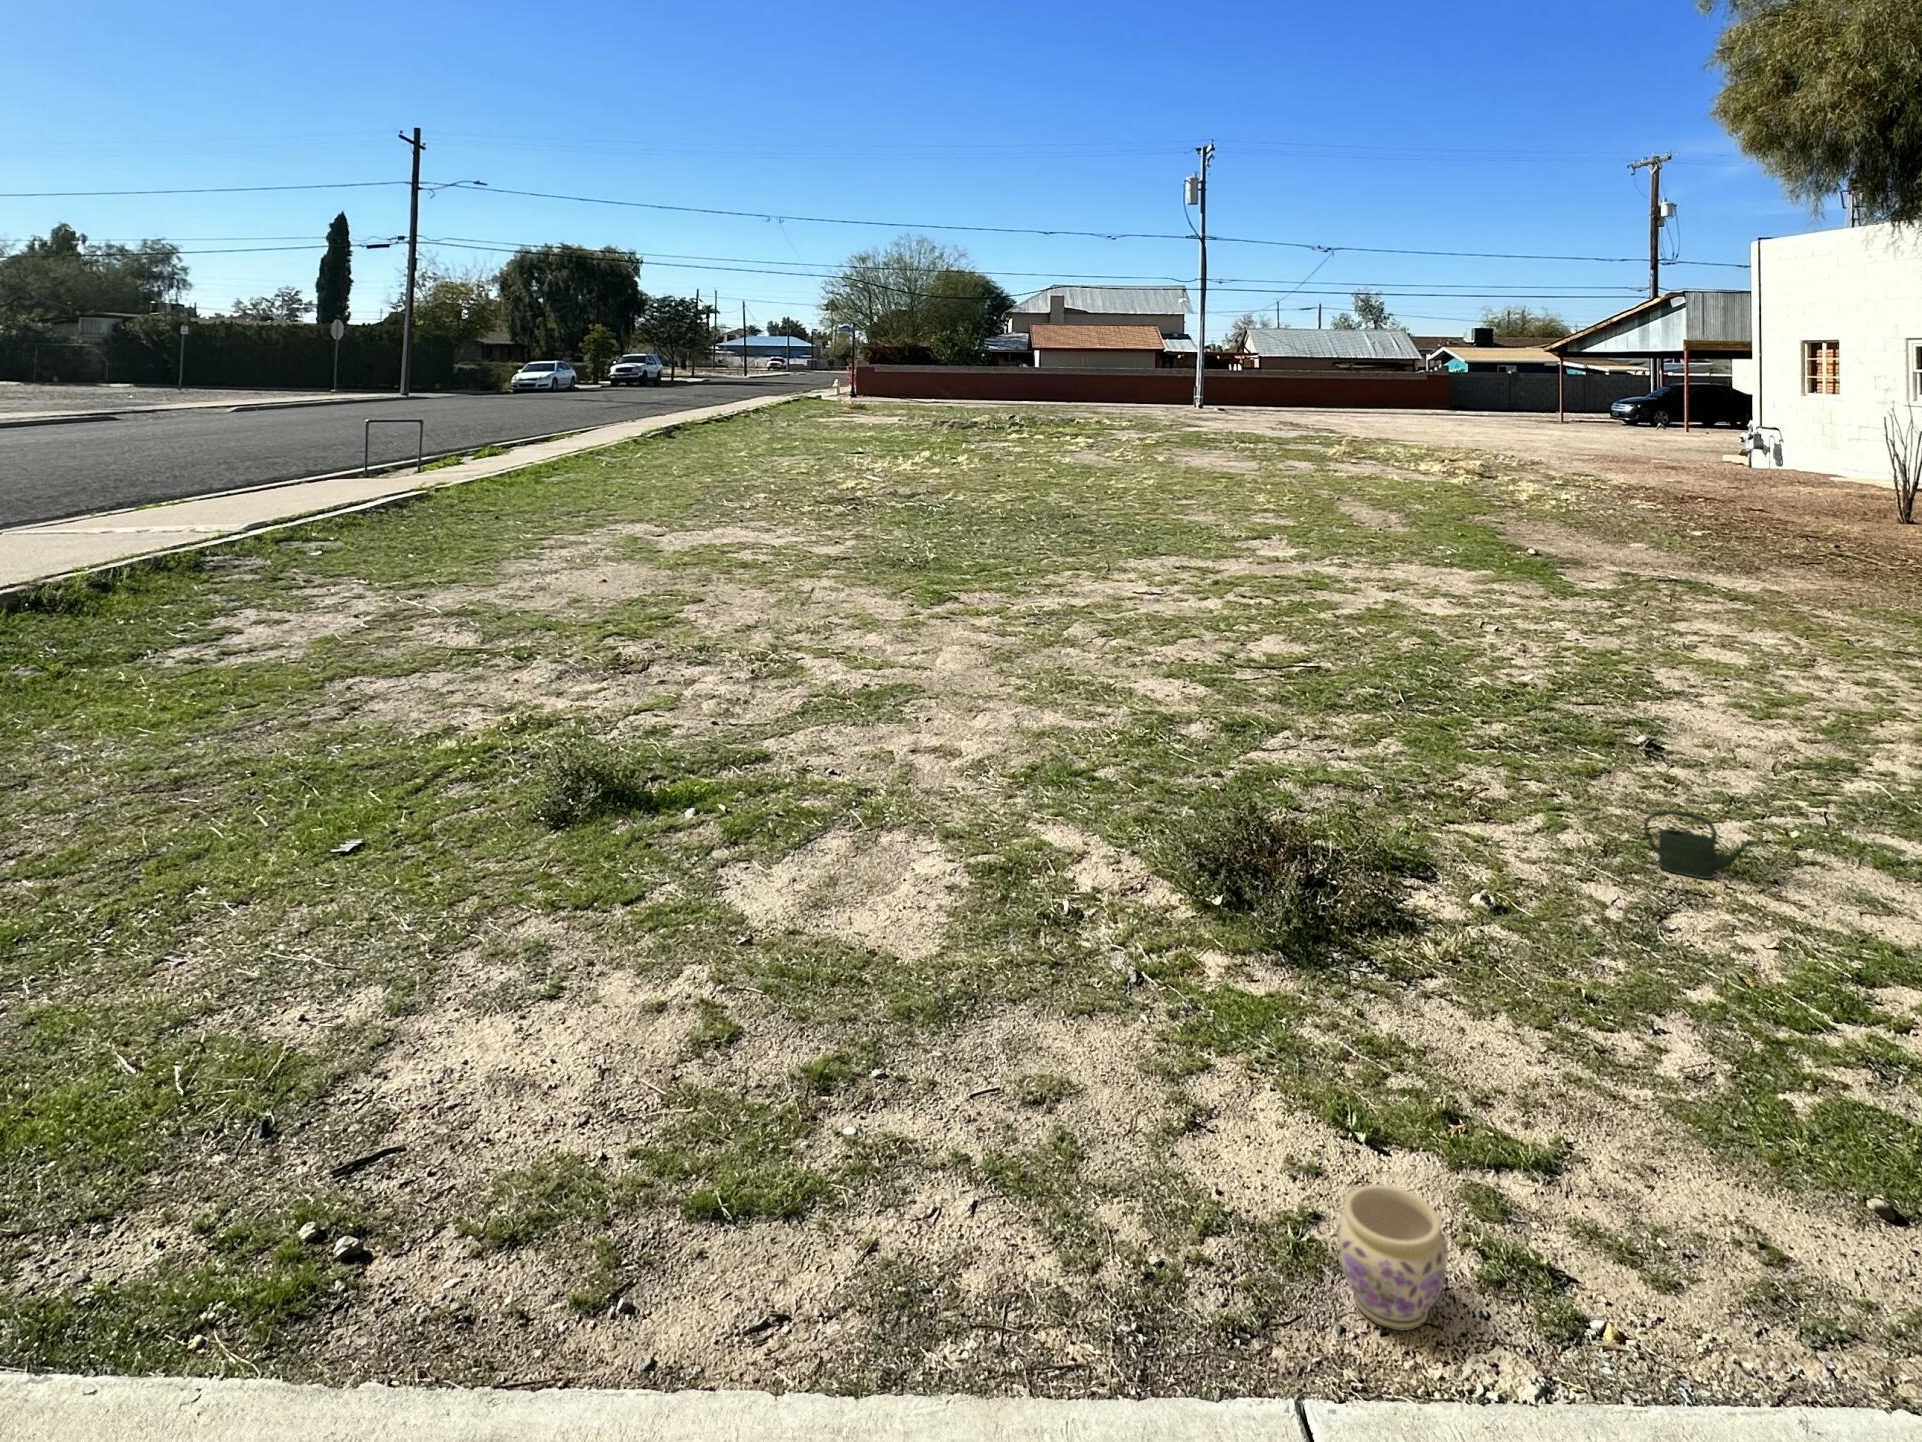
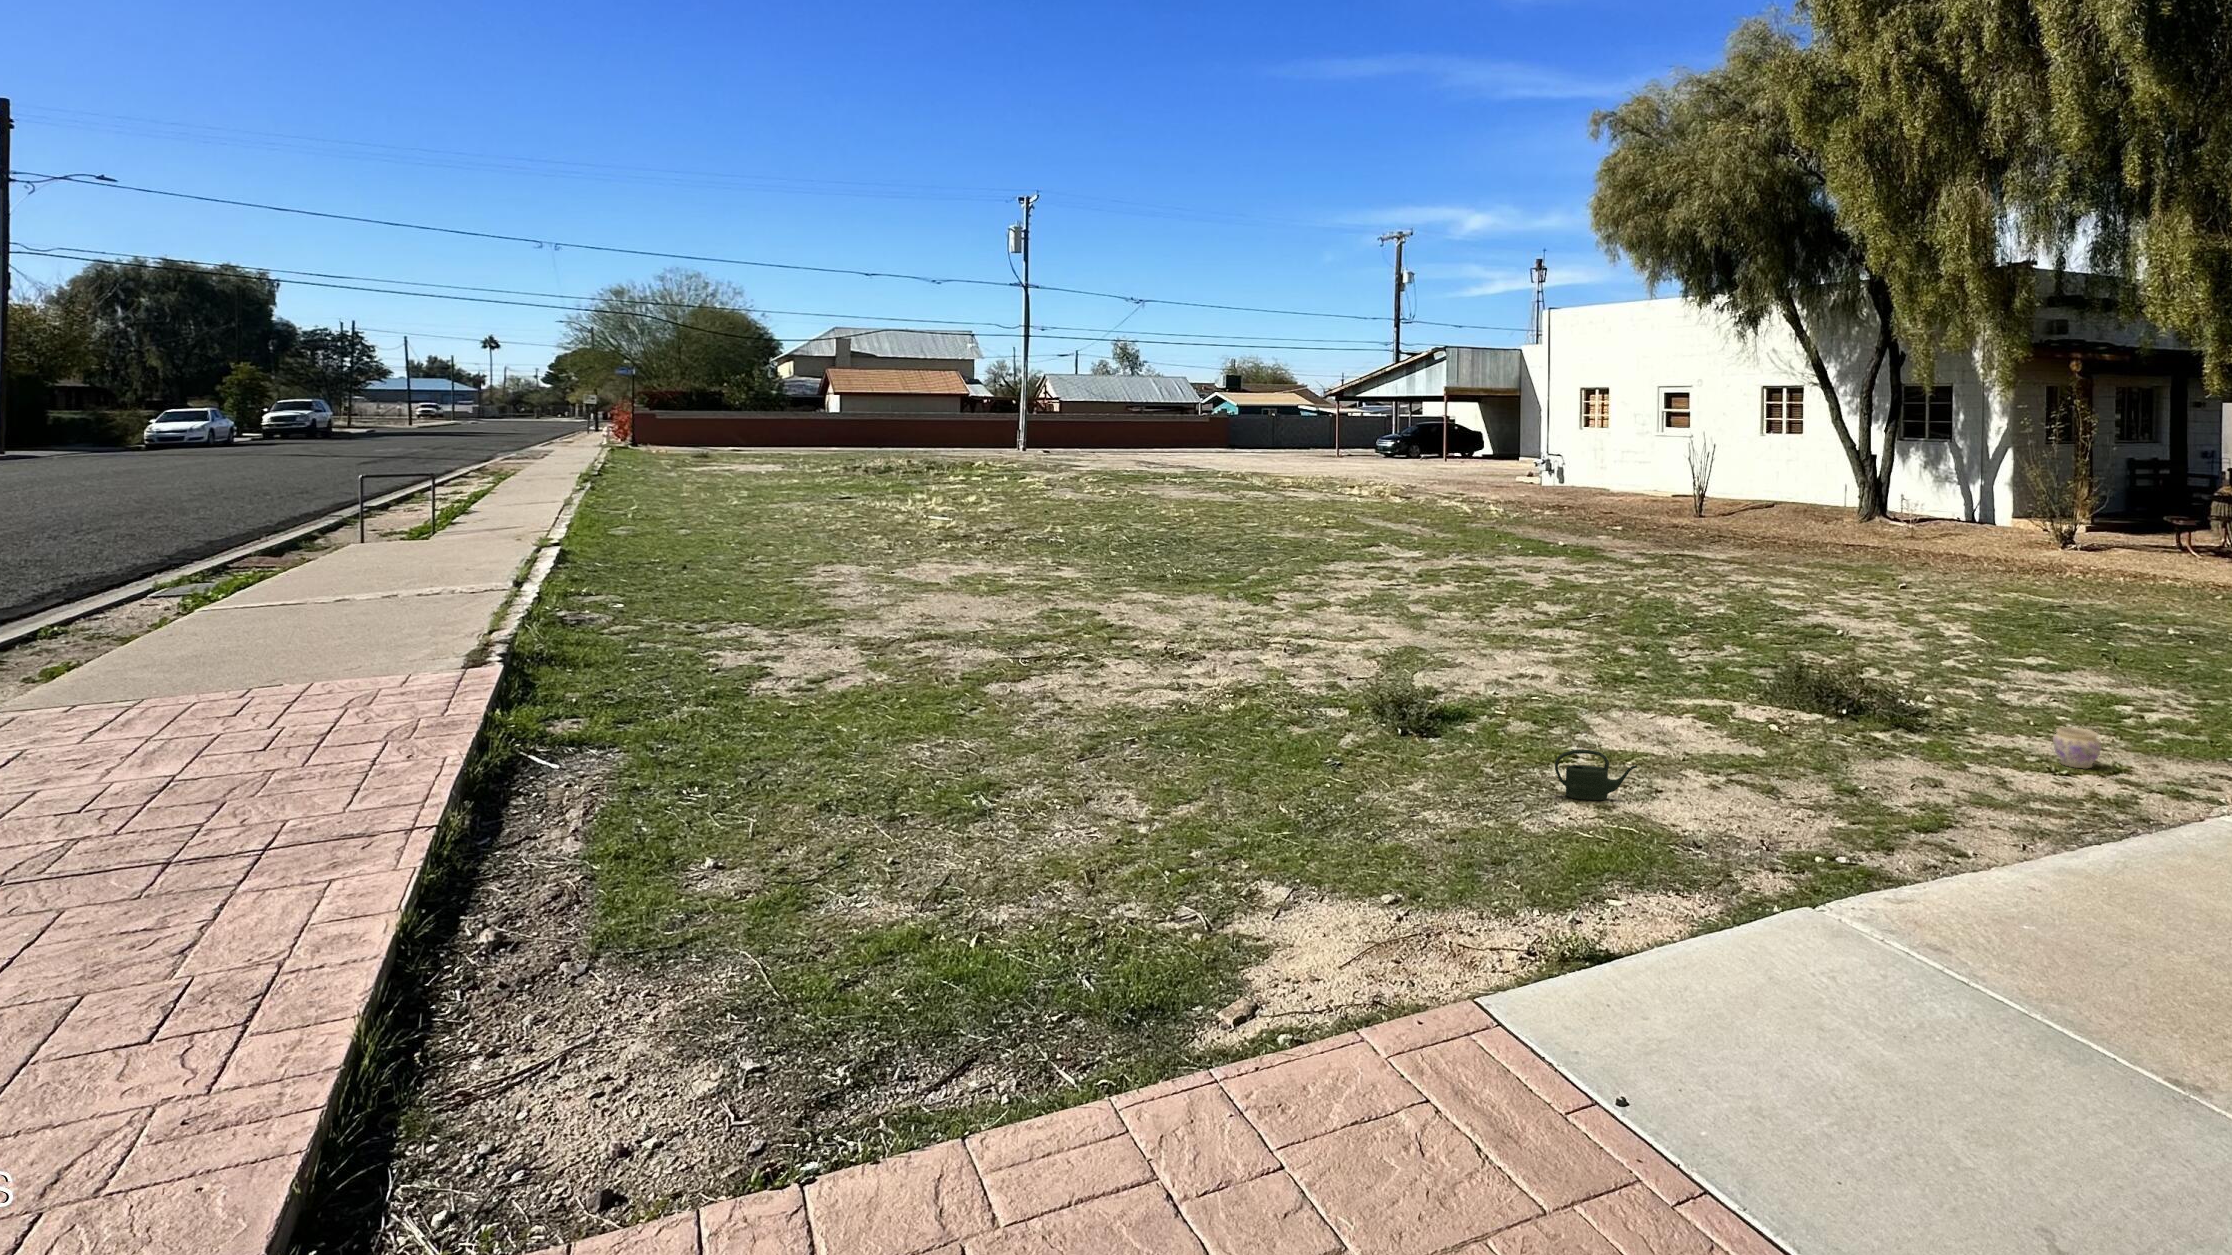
watering can: present [1644,810,1756,879] -> present [1555,750,1637,800]

